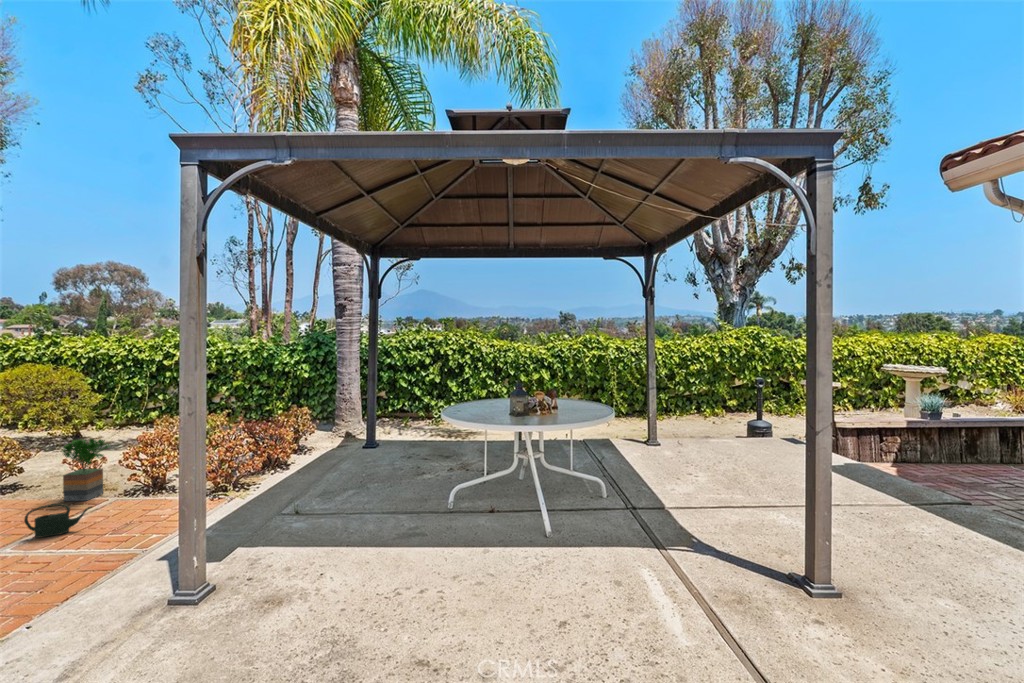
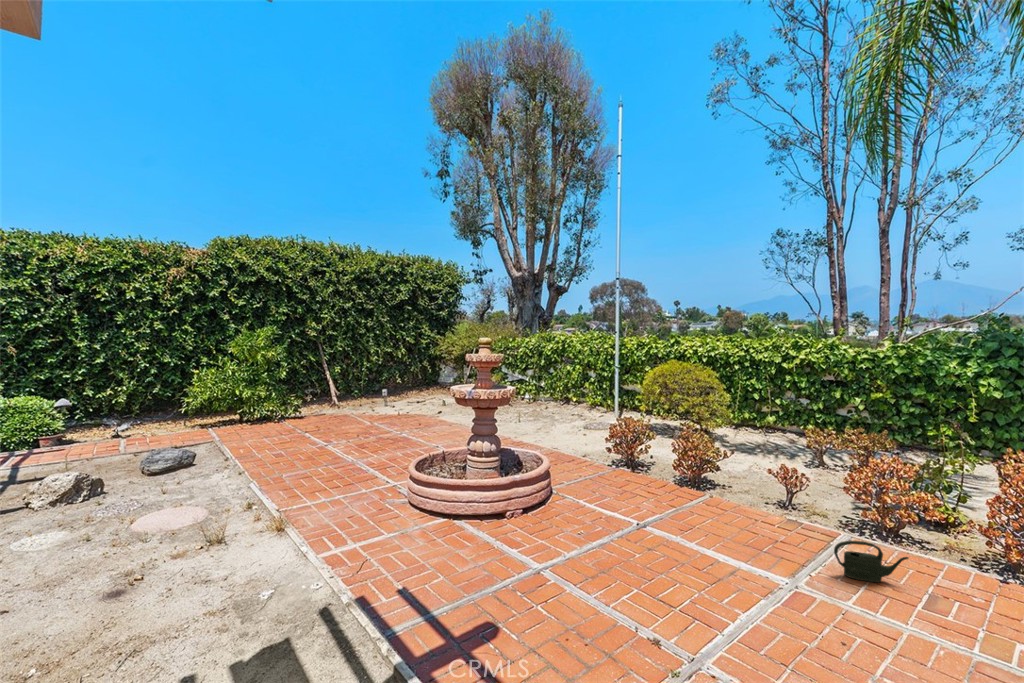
potted tree: present [63,439,110,501] -> none [796,452,849,526]

